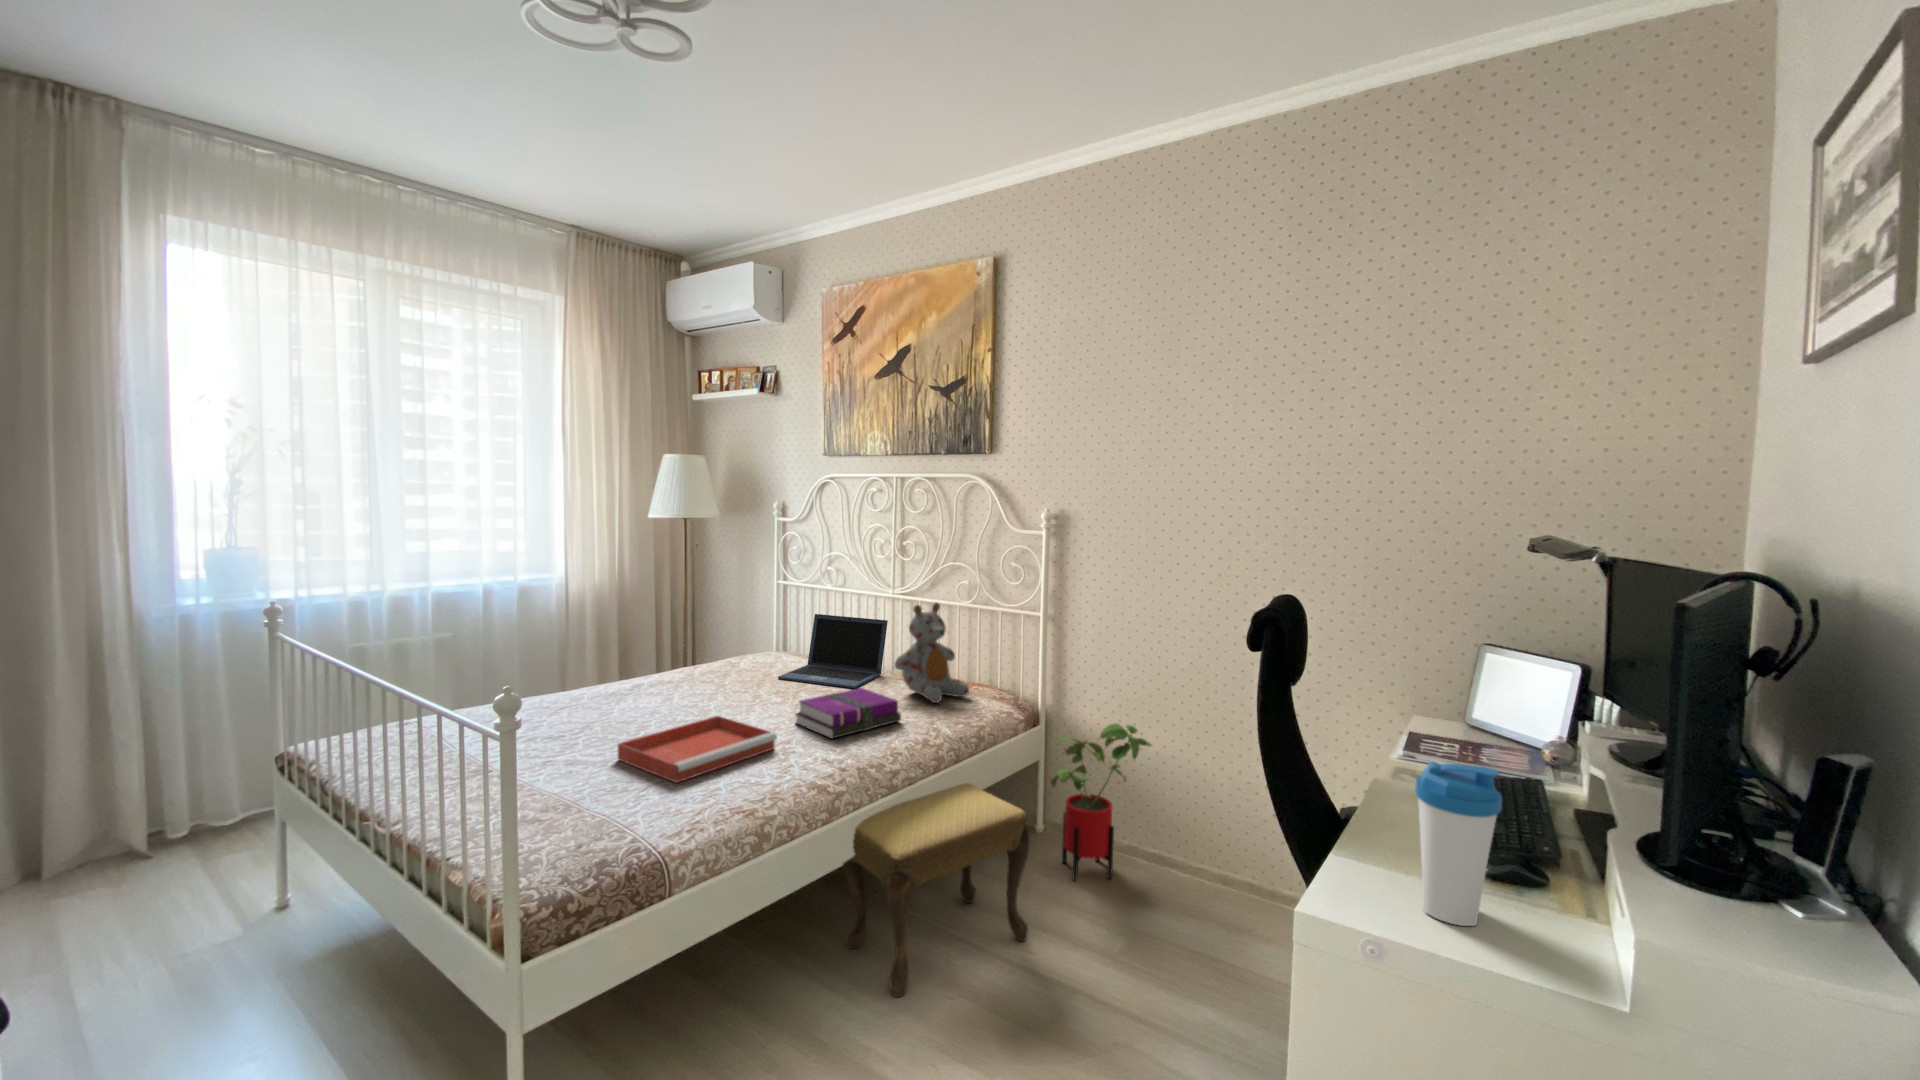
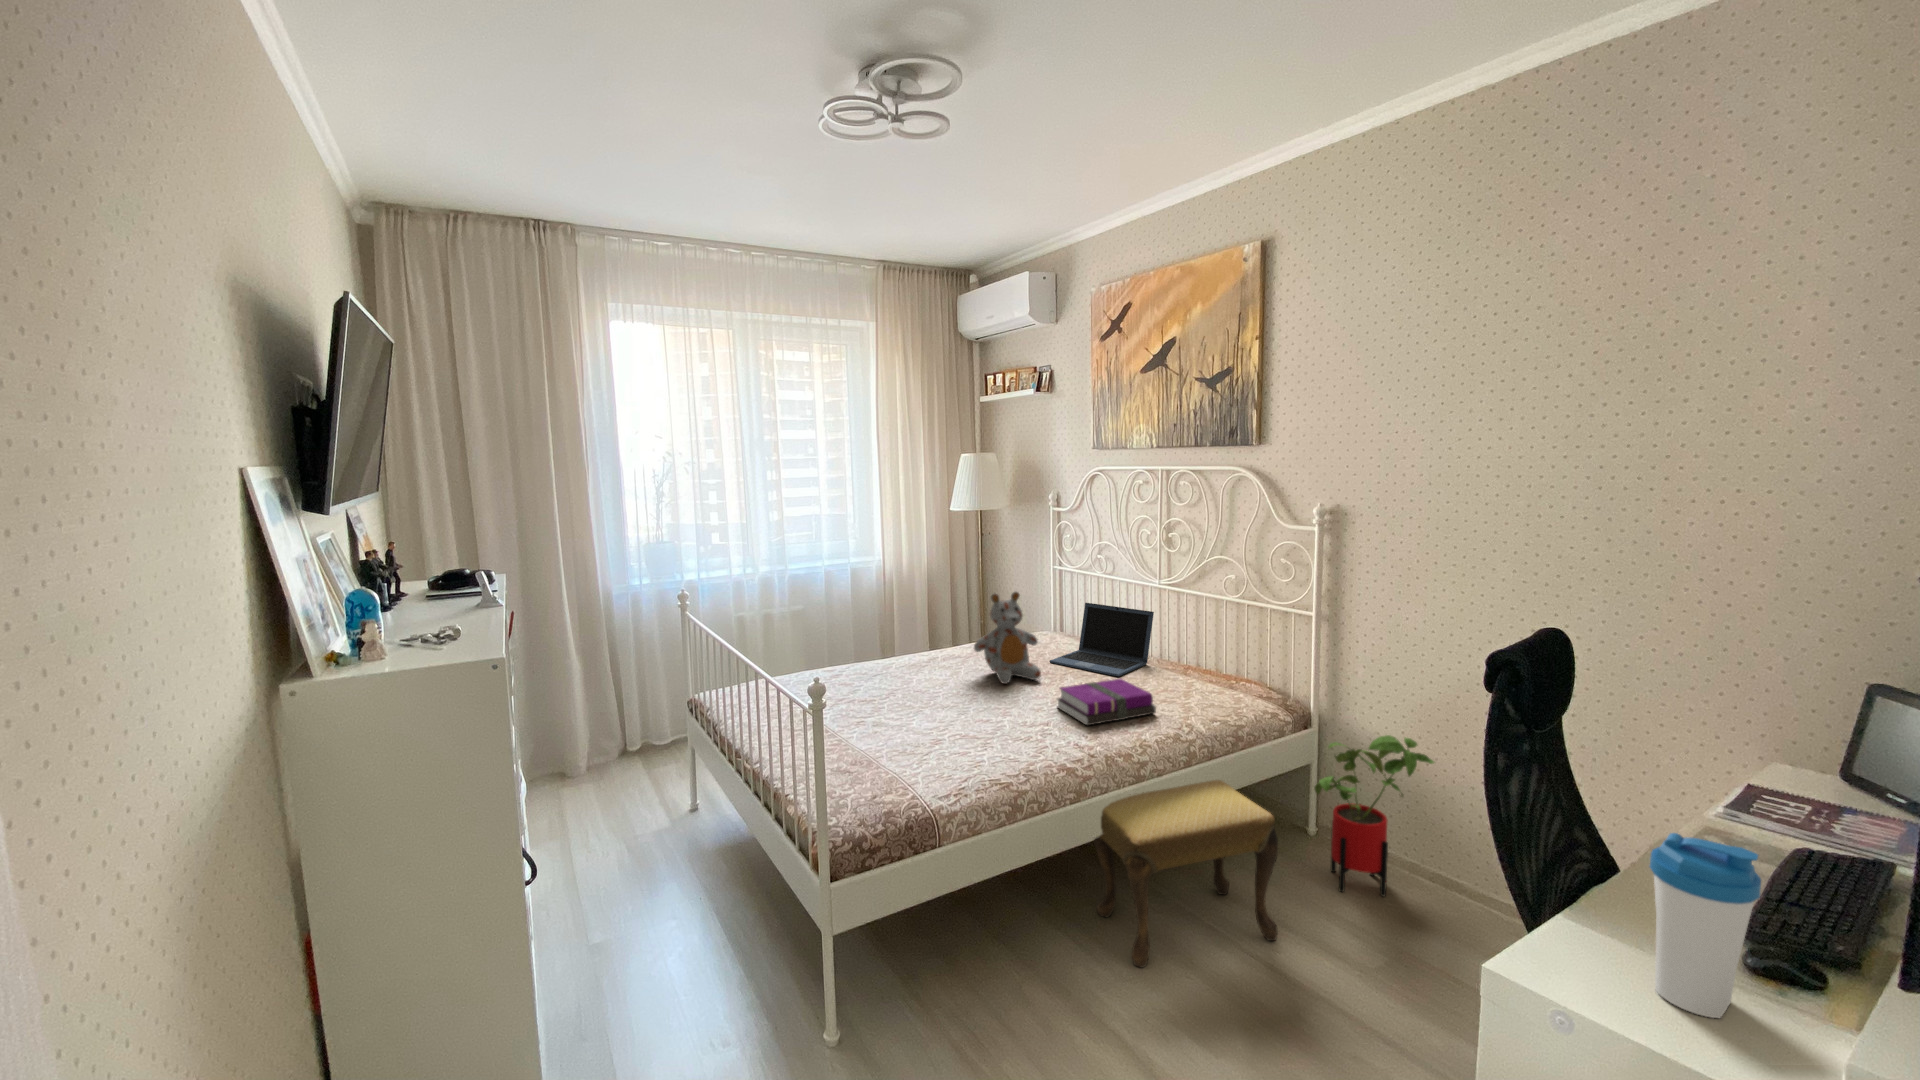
stuffed bear: present [895,602,969,703] -> present [974,592,1041,684]
tray: present [617,716,777,783] -> none [908,696,1037,754]

